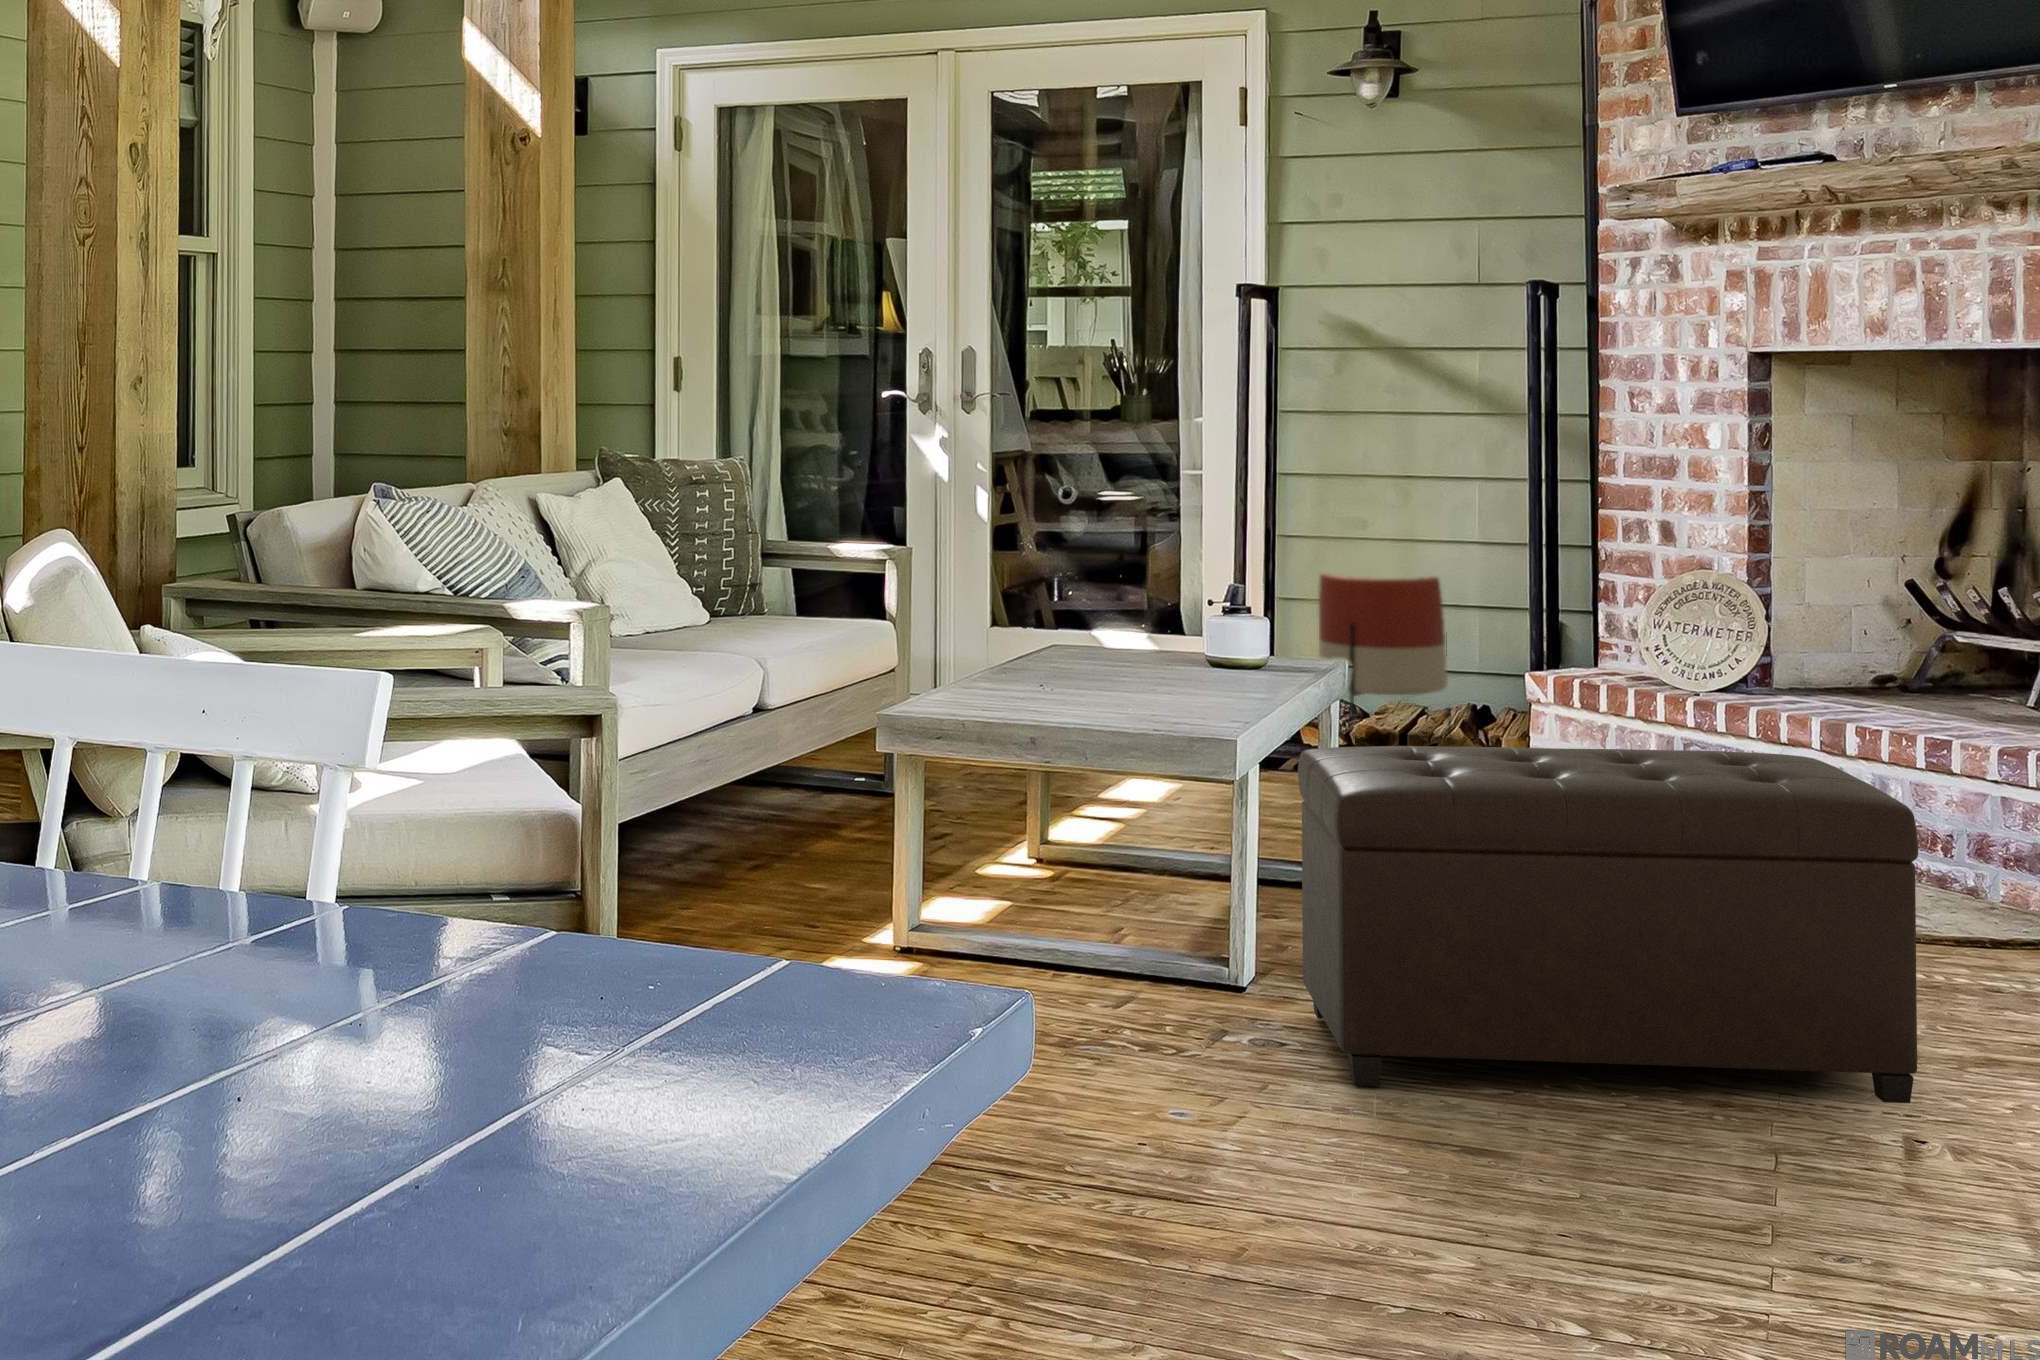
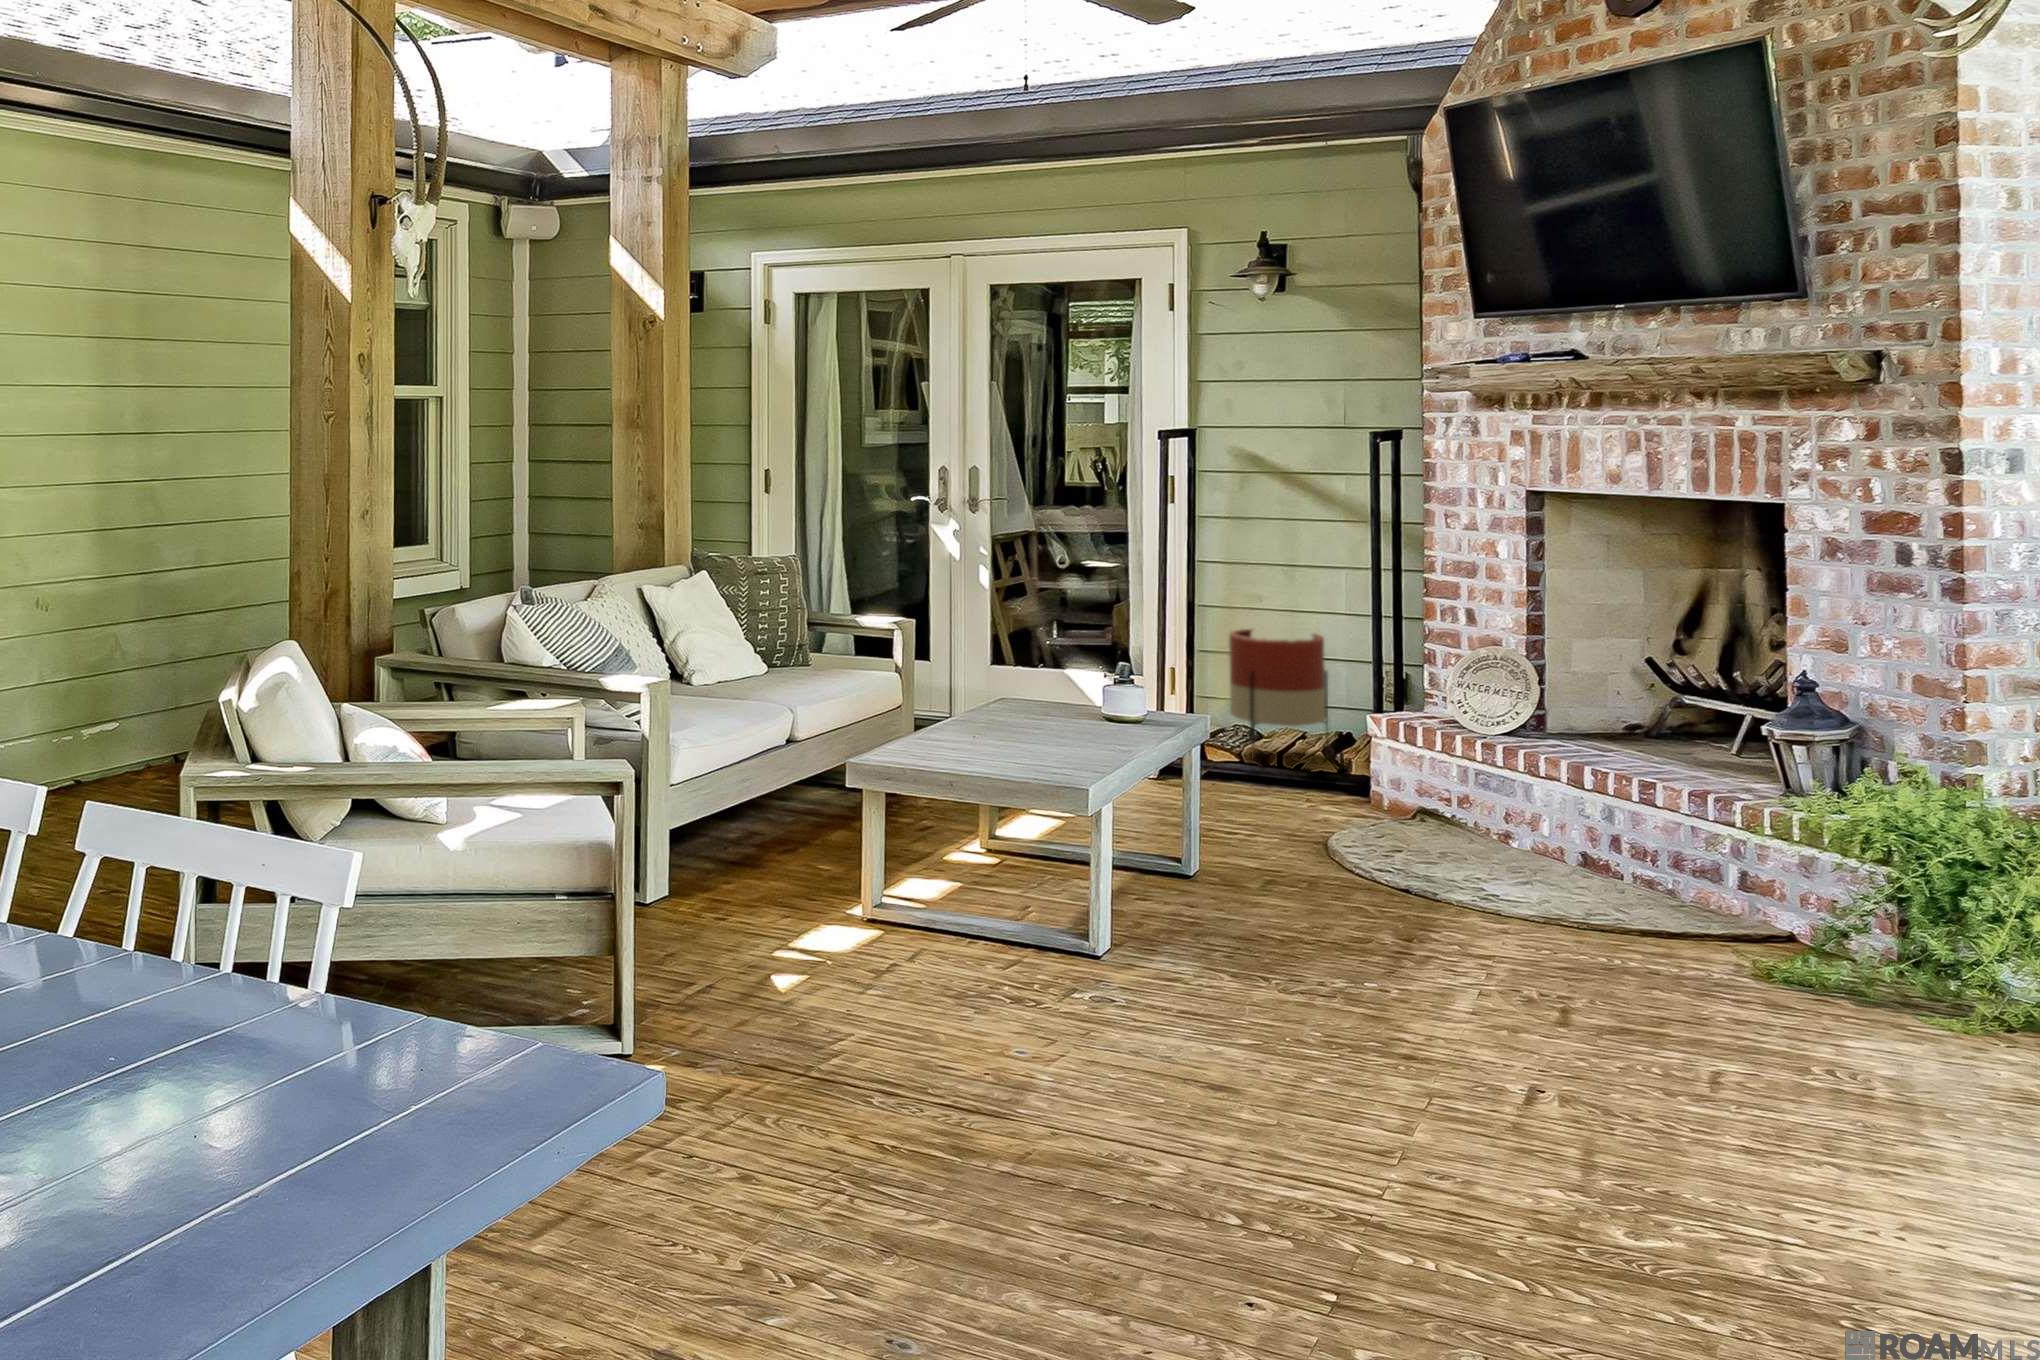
ottoman: present [1298,746,1918,1103] -> none [1134,790,1553,1064]

